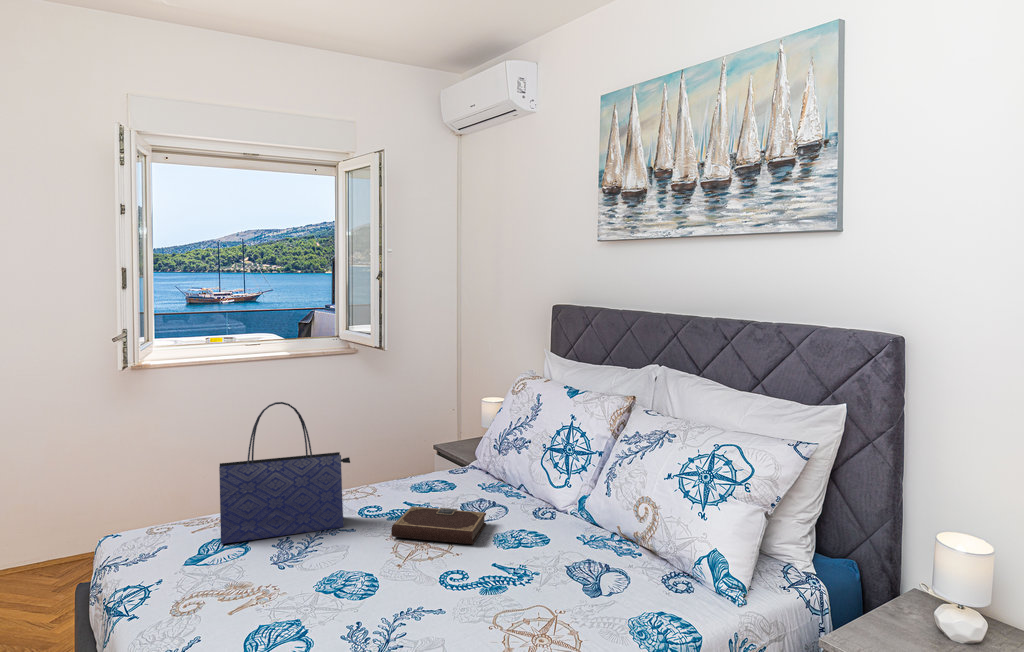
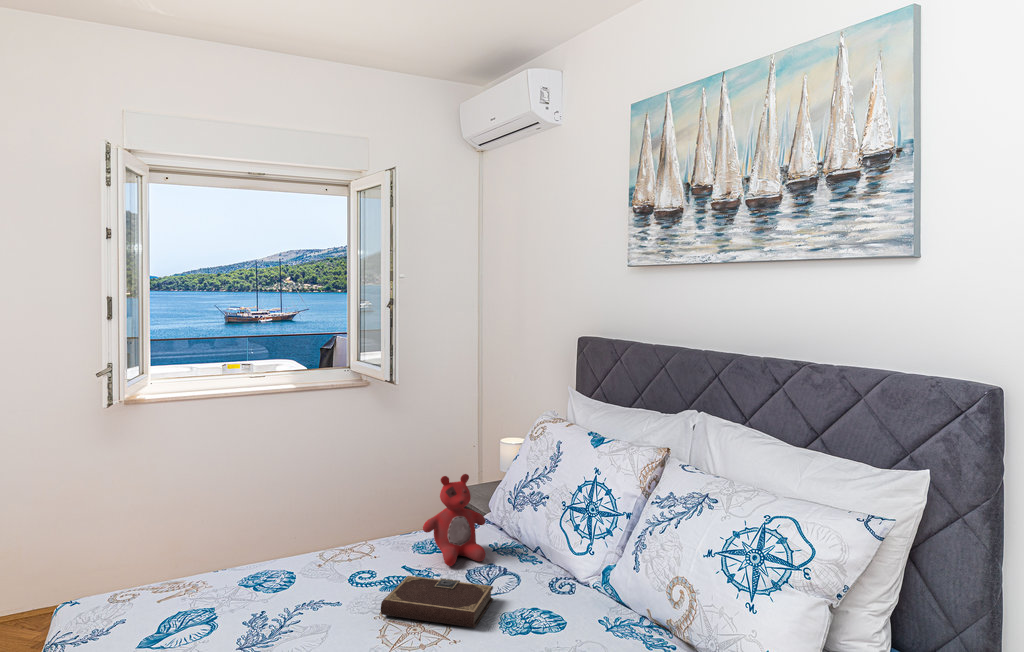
tote bag: present [219,402,350,544] -> none [185,454,338,620]
stuffed bear: none [421,422,477,500] -> present [423,474,486,566]

